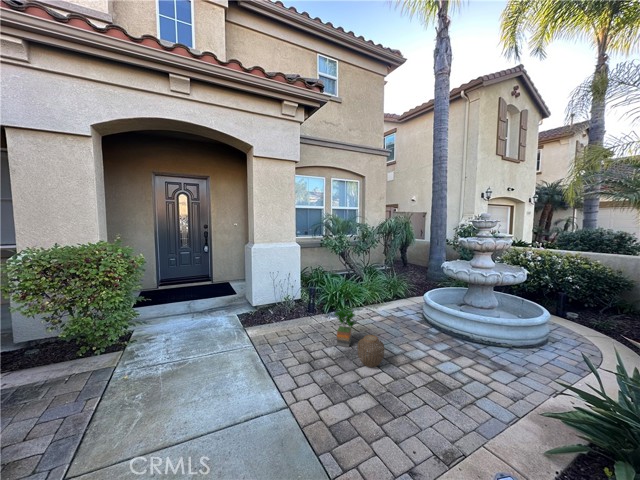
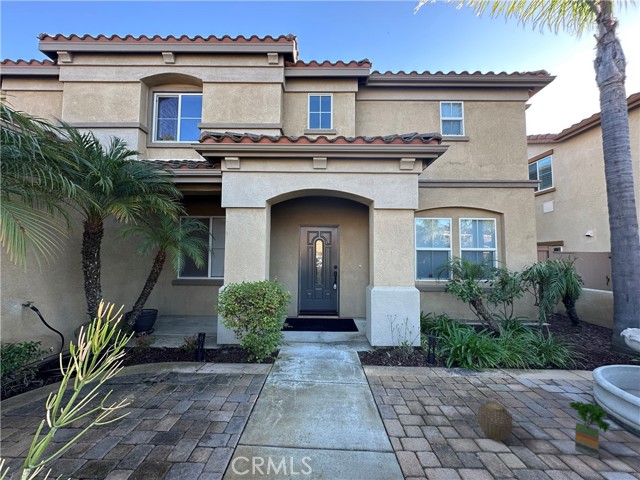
potted tree: present [335,311,356,347] -> present [569,401,610,459]

